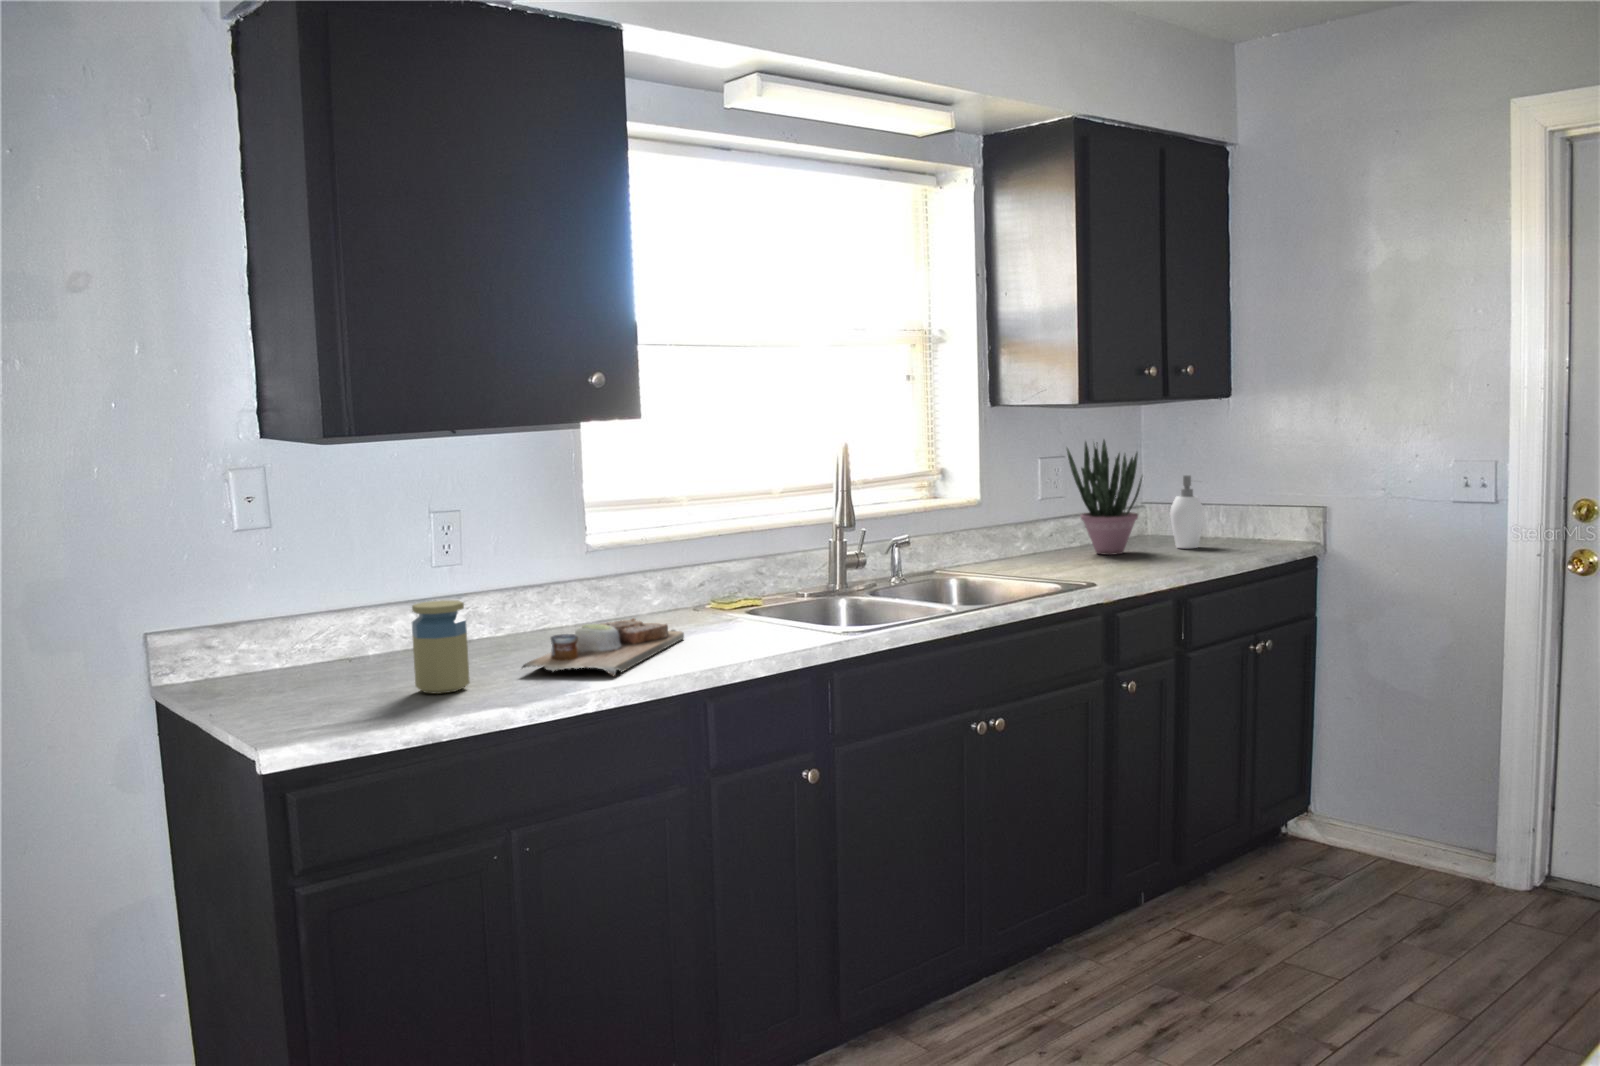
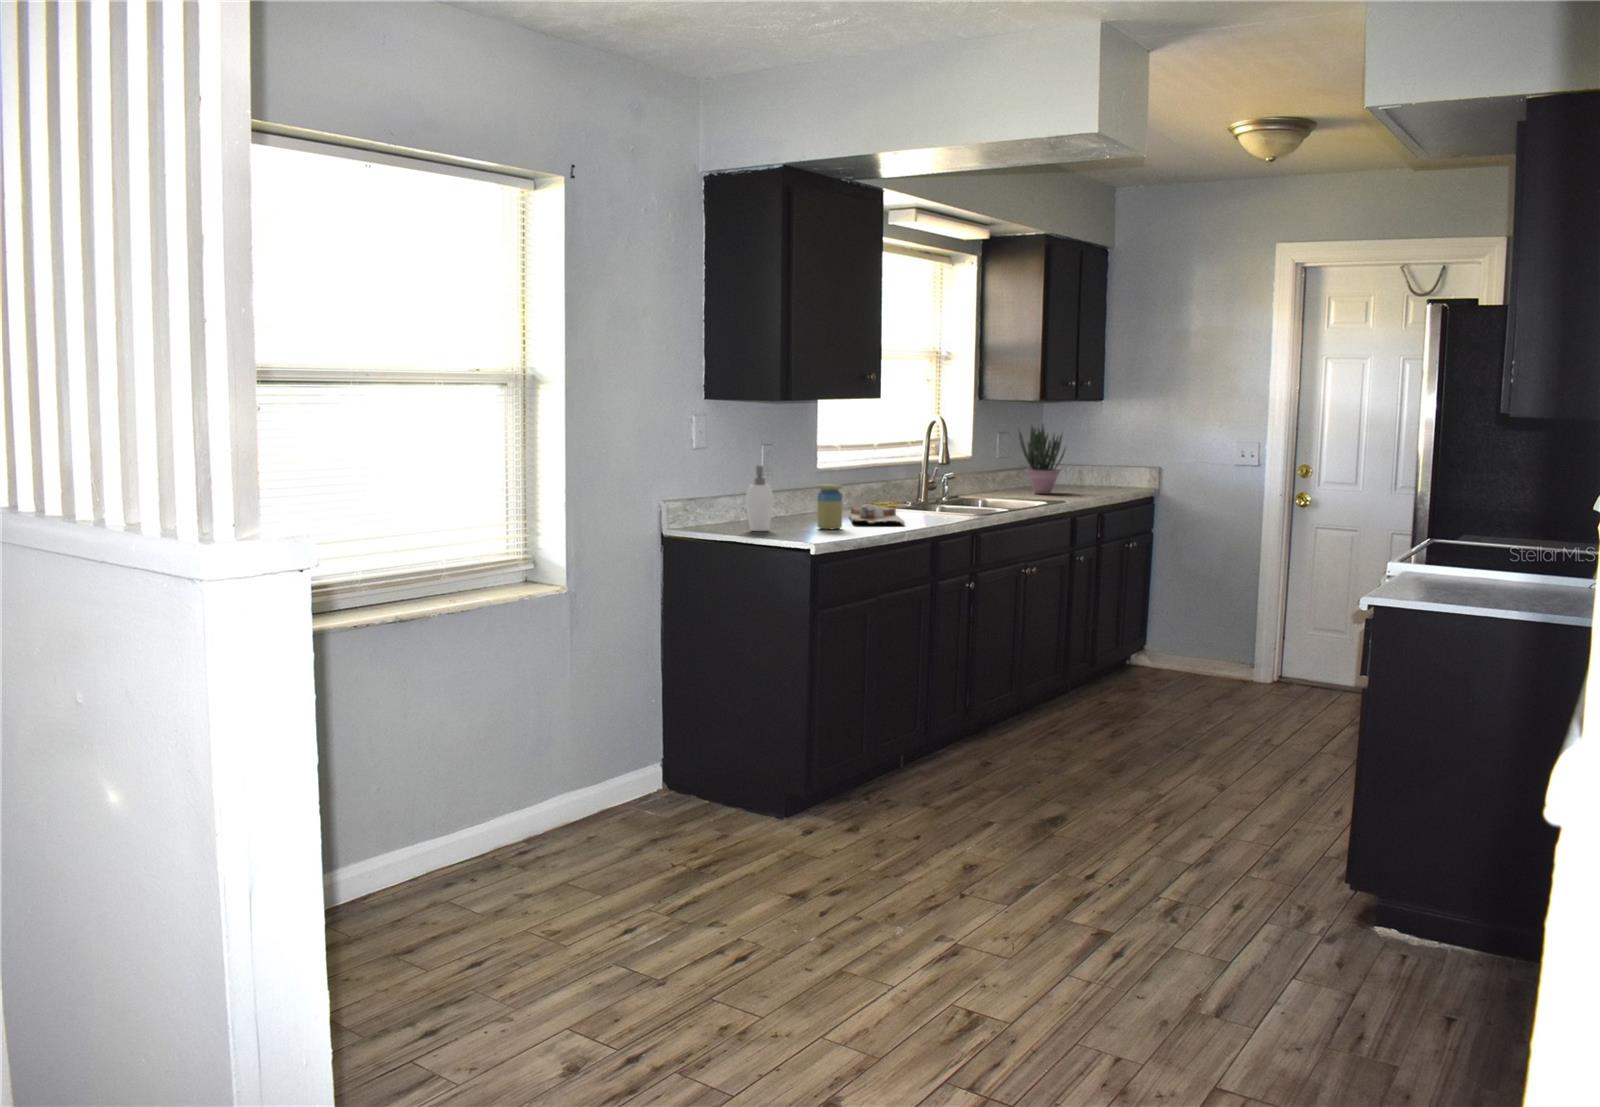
soap dispenser: present [1170,475,1204,548] -> present [745,466,774,531]

